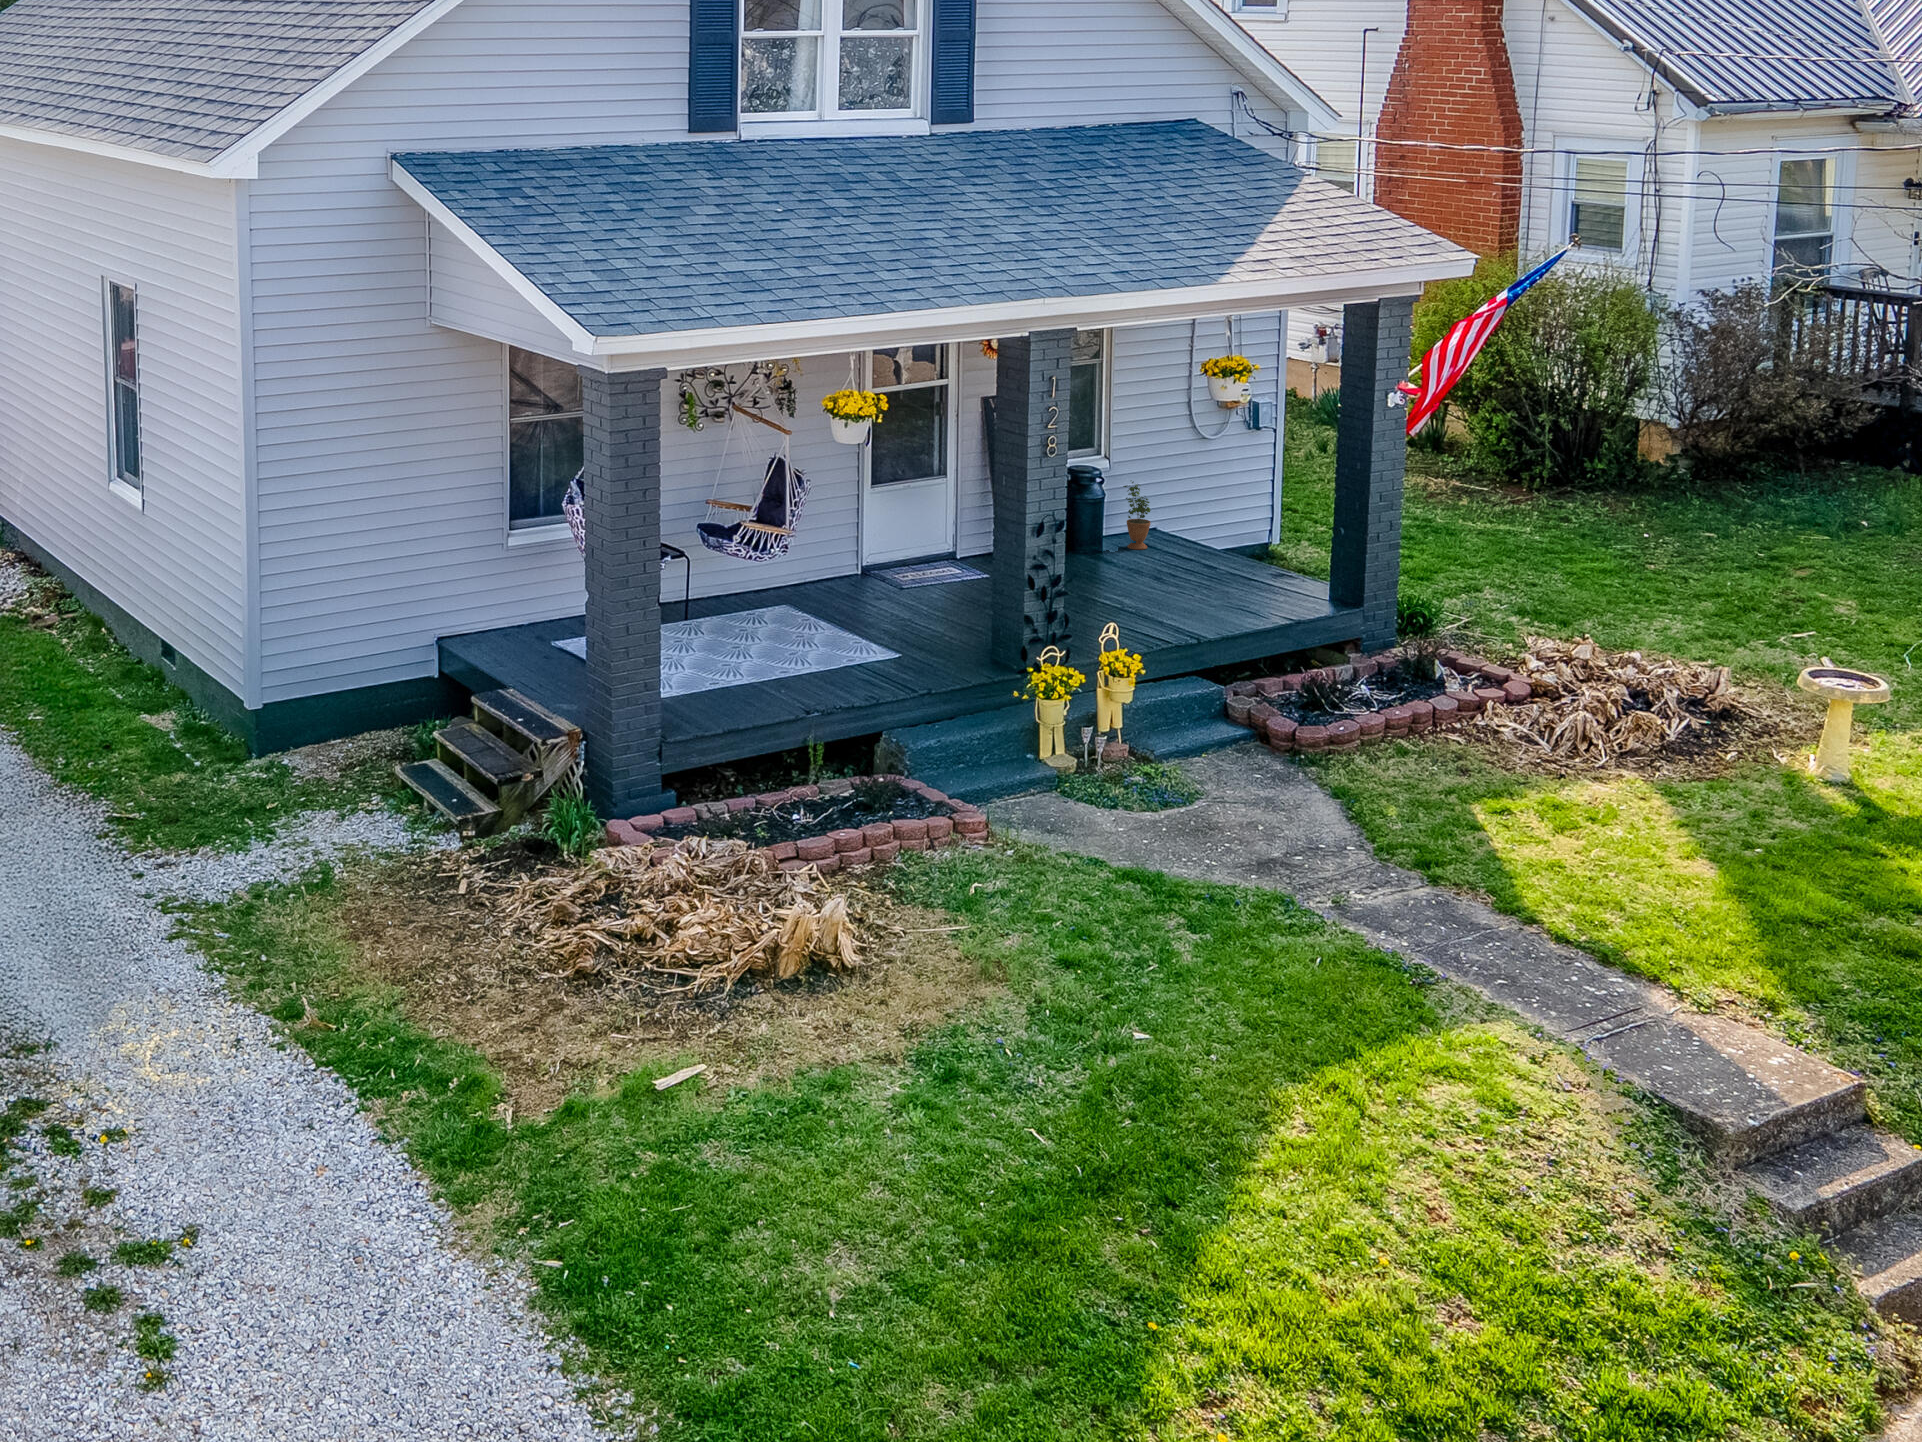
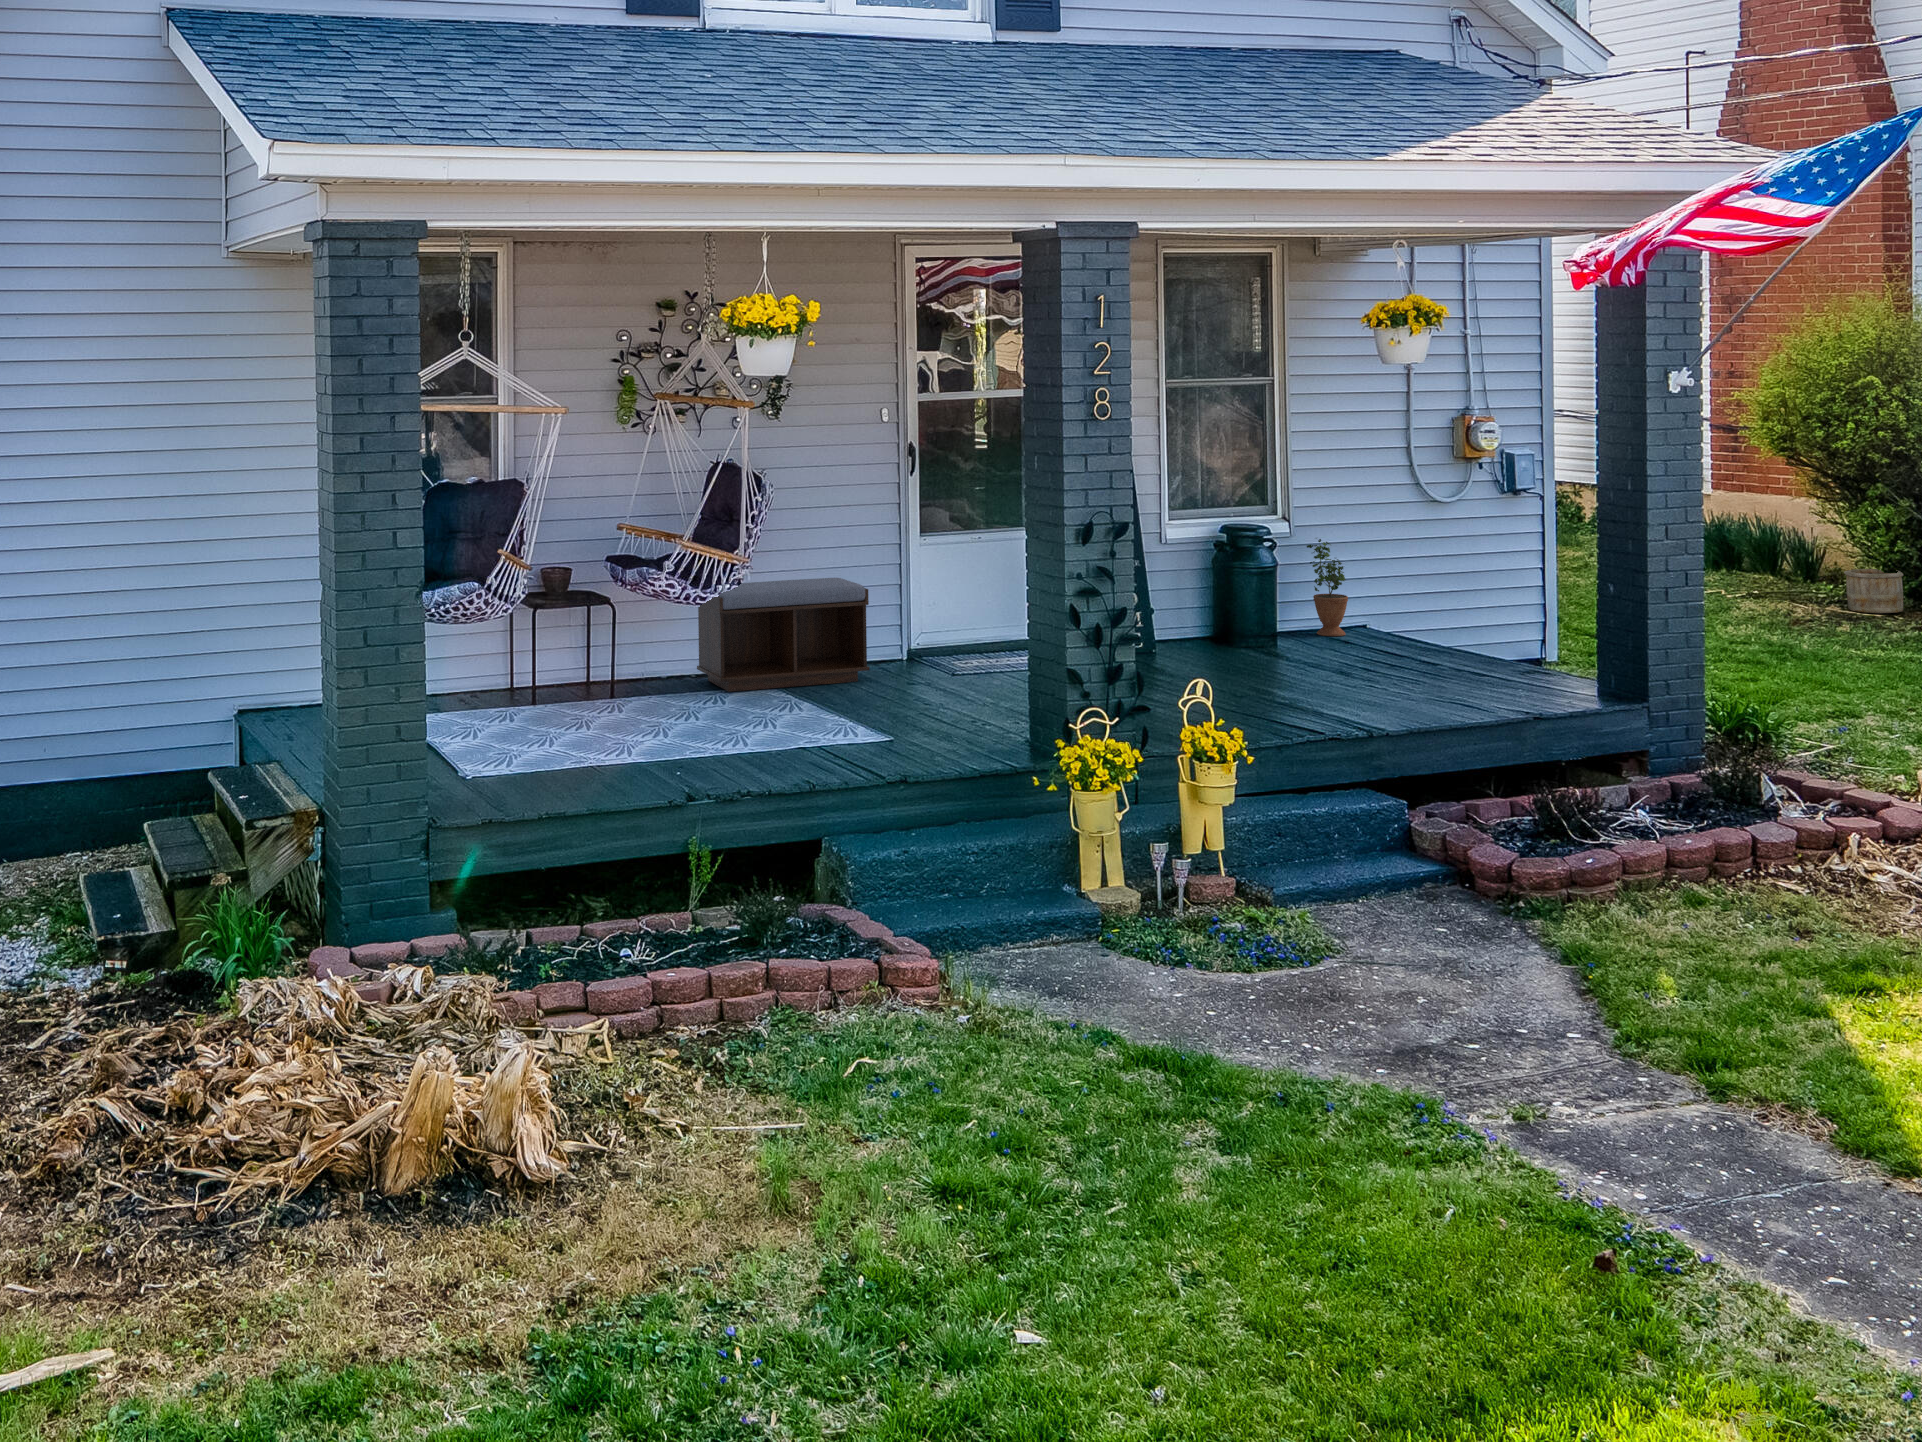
wooden bucket: none [1456,457,1497,491] -> present [1844,569,1903,613]
bench: none [725,530,848,618] -> present [697,578,869,692]

